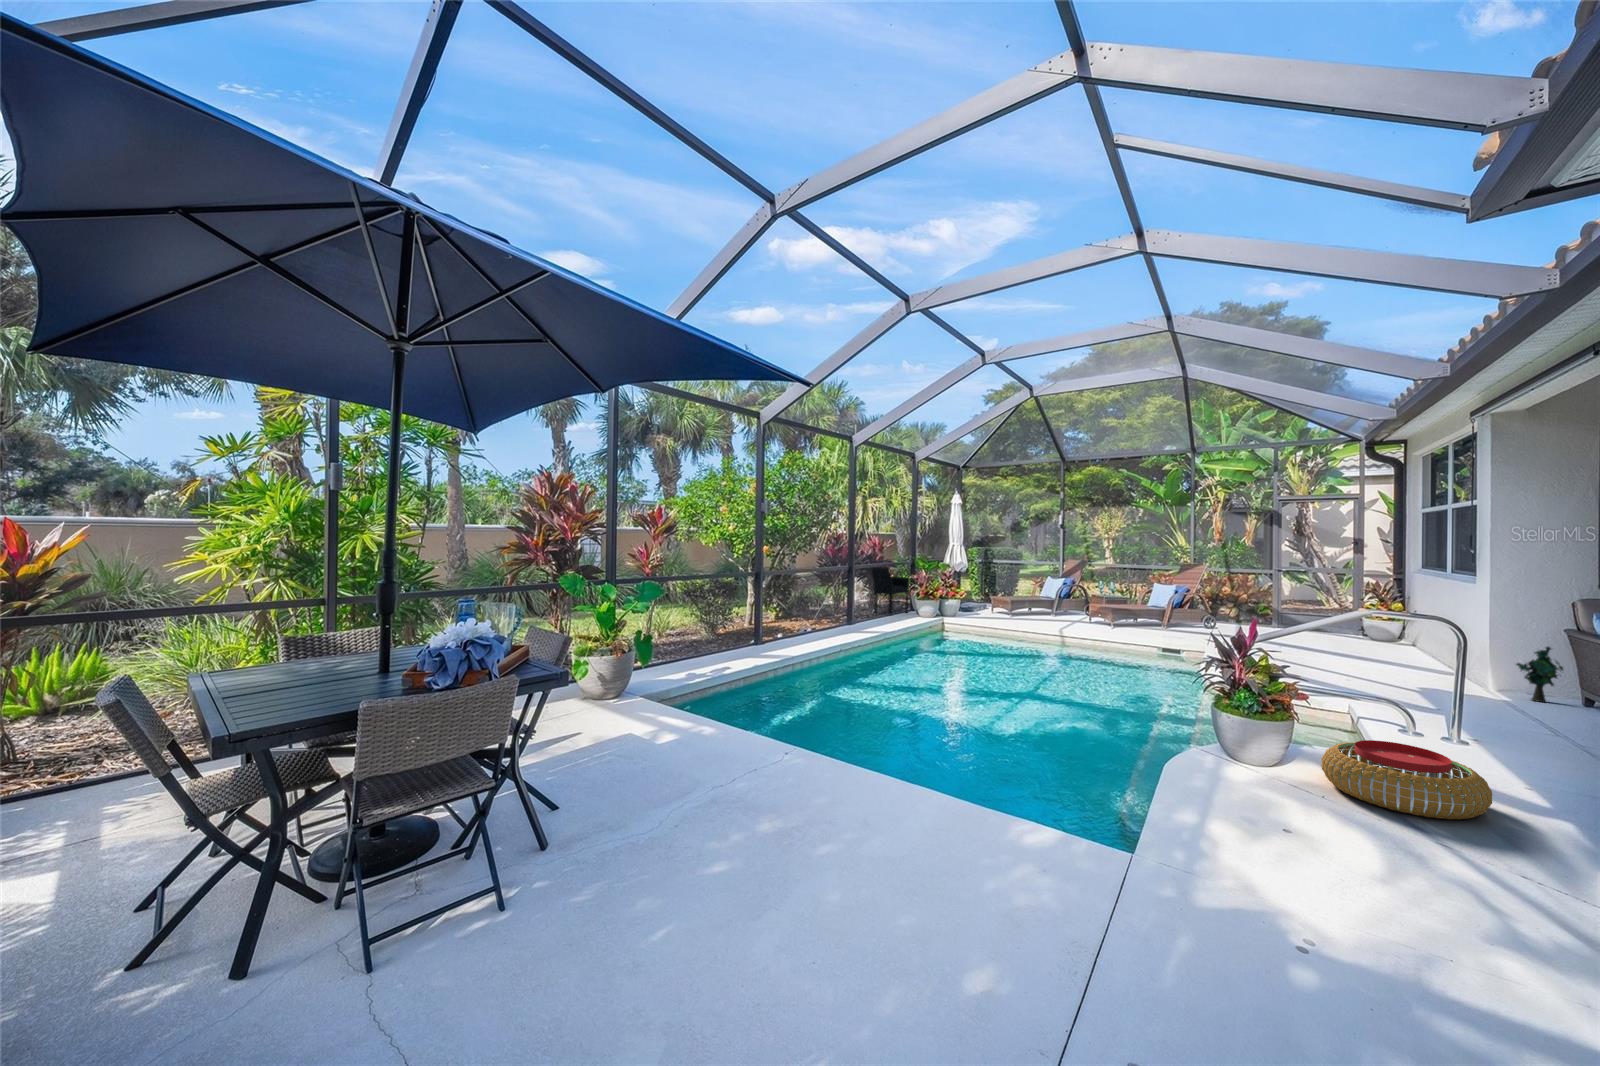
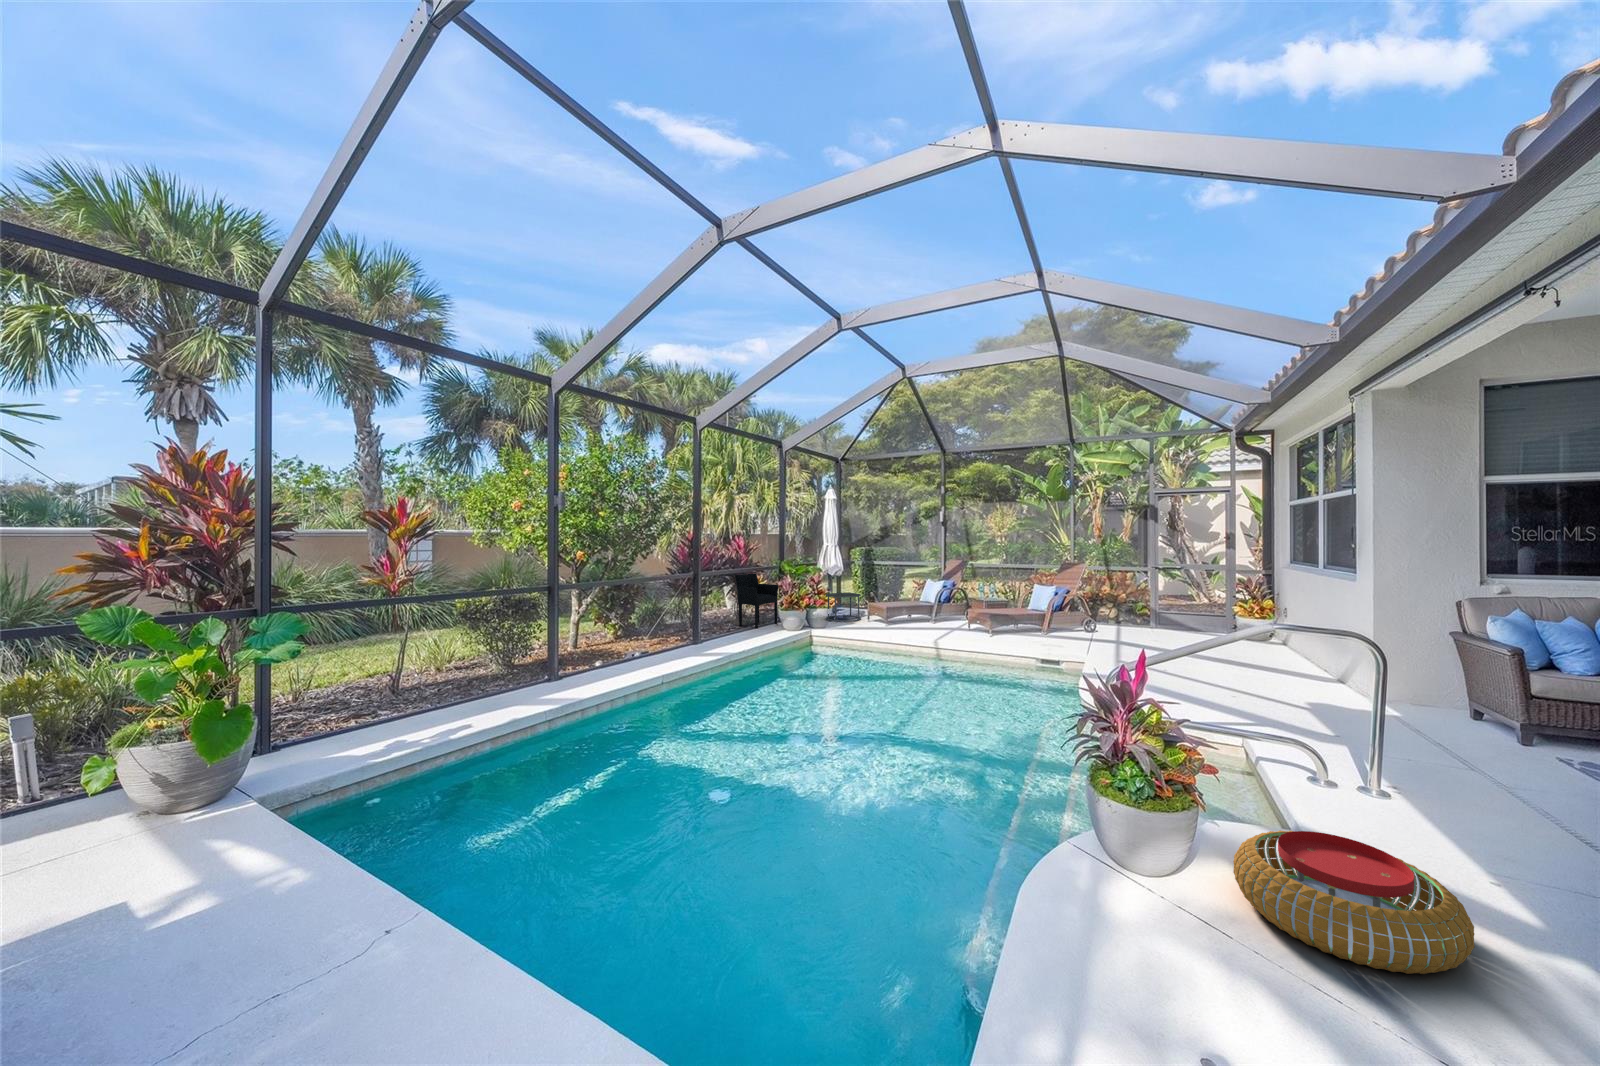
side table: none [952,587,985,613] -> present [826,593,861,622]
decorative plant: present [1516,647,1563,703] -> none [1405,656,1457,719]

